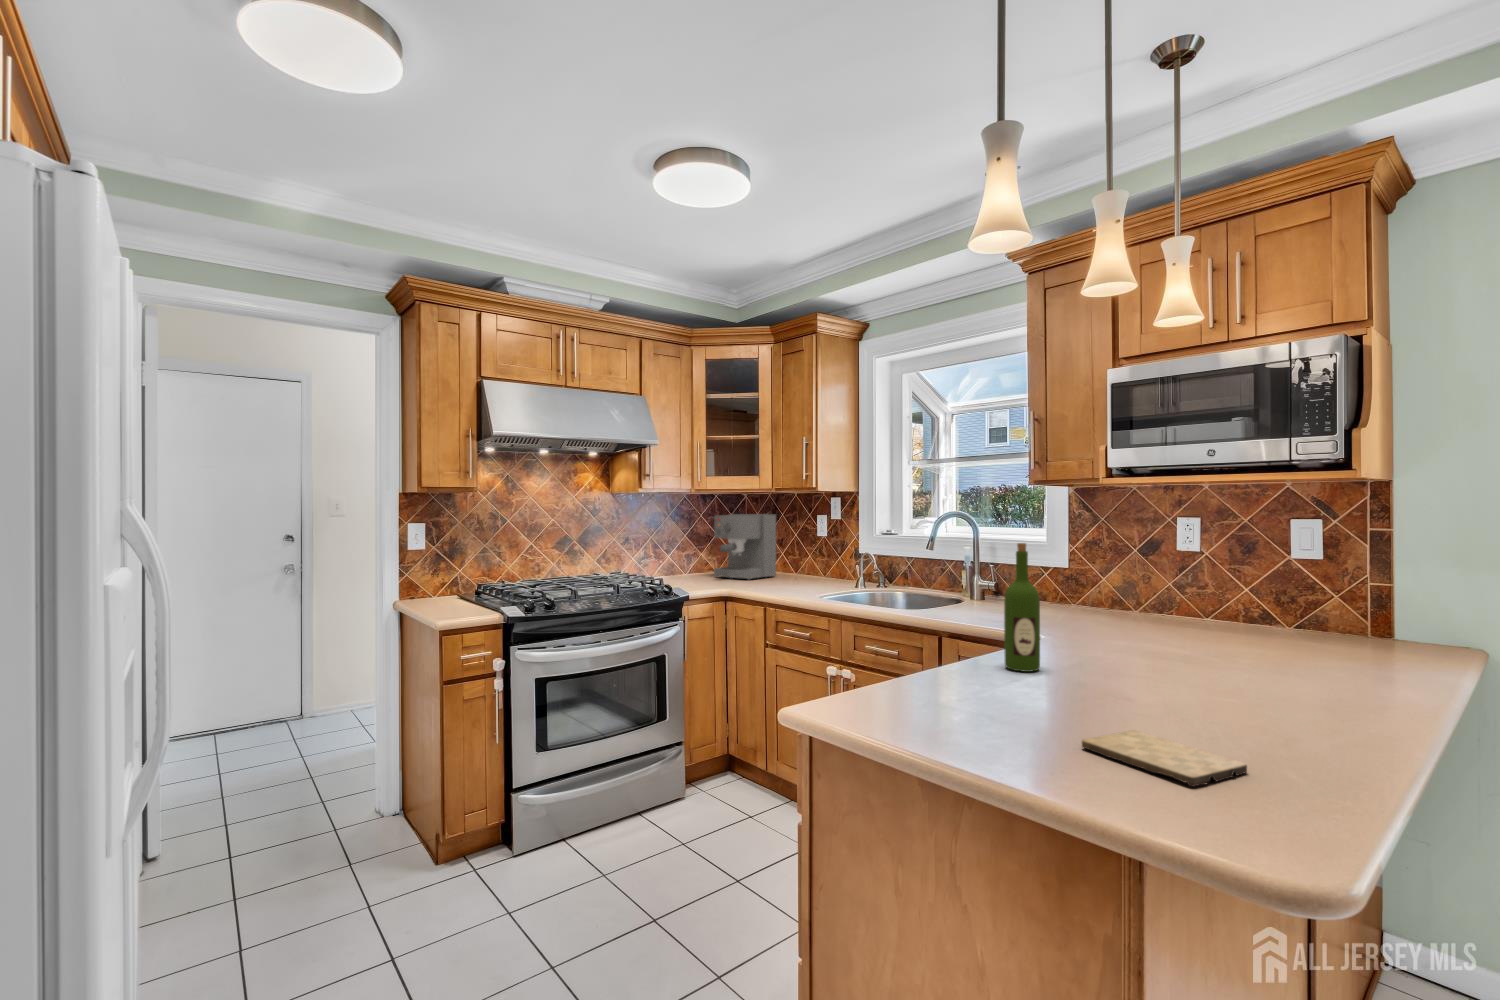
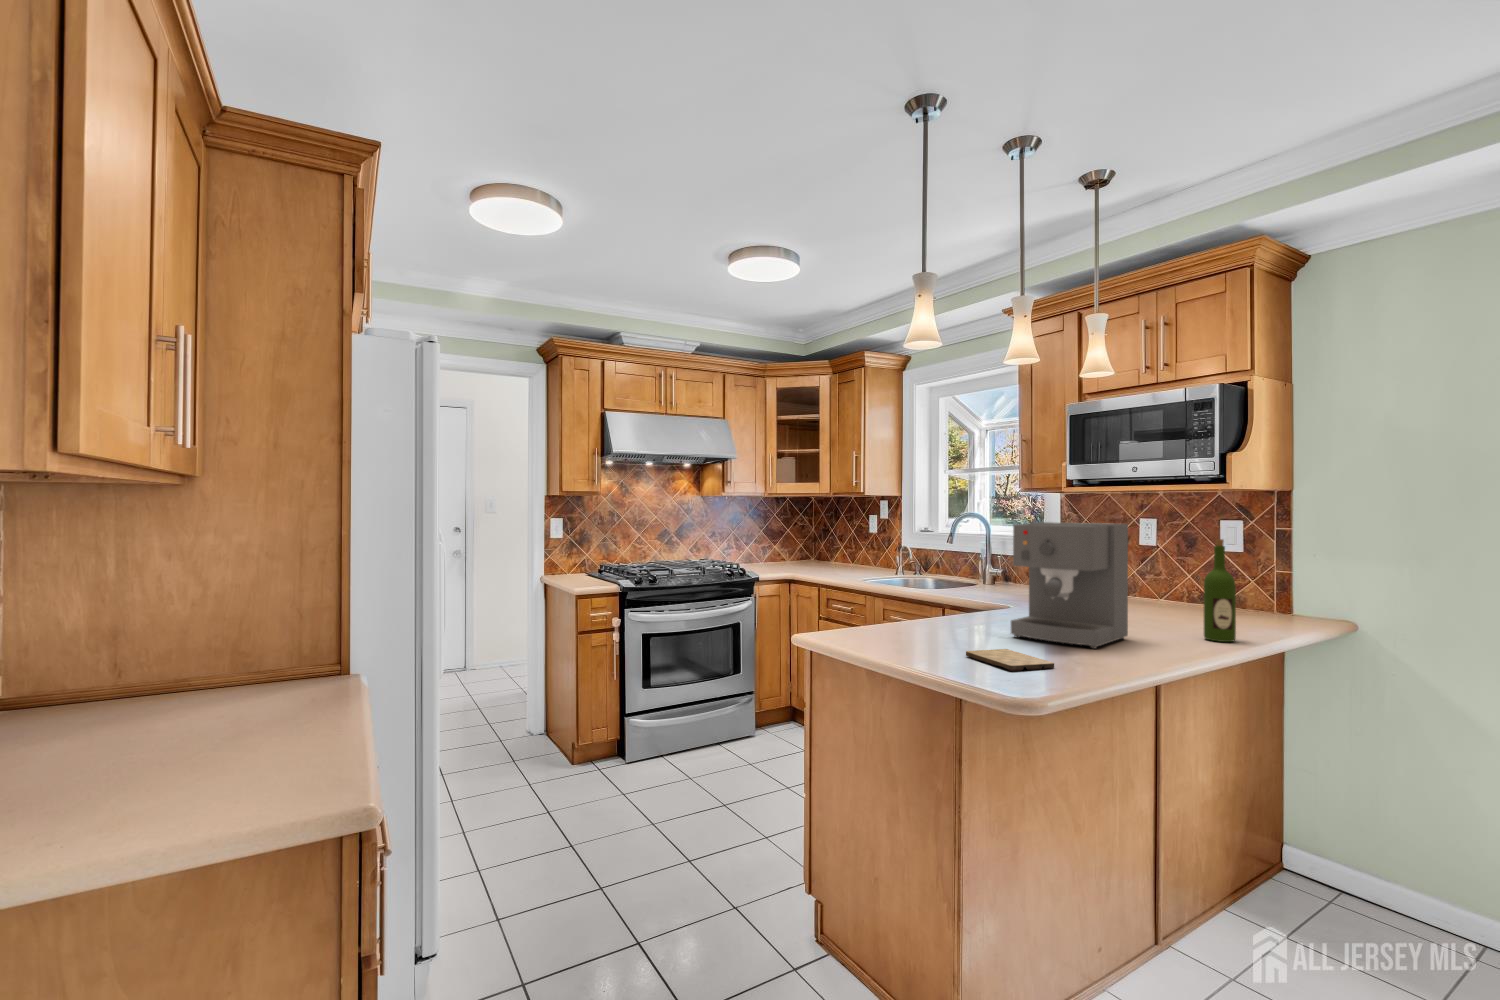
coffee maker: present [714,514,776,580] -> present [1011,522,1128,649]
wine bottle: present [1004,543,1040,672] -> present [1204,539,1236,642]

